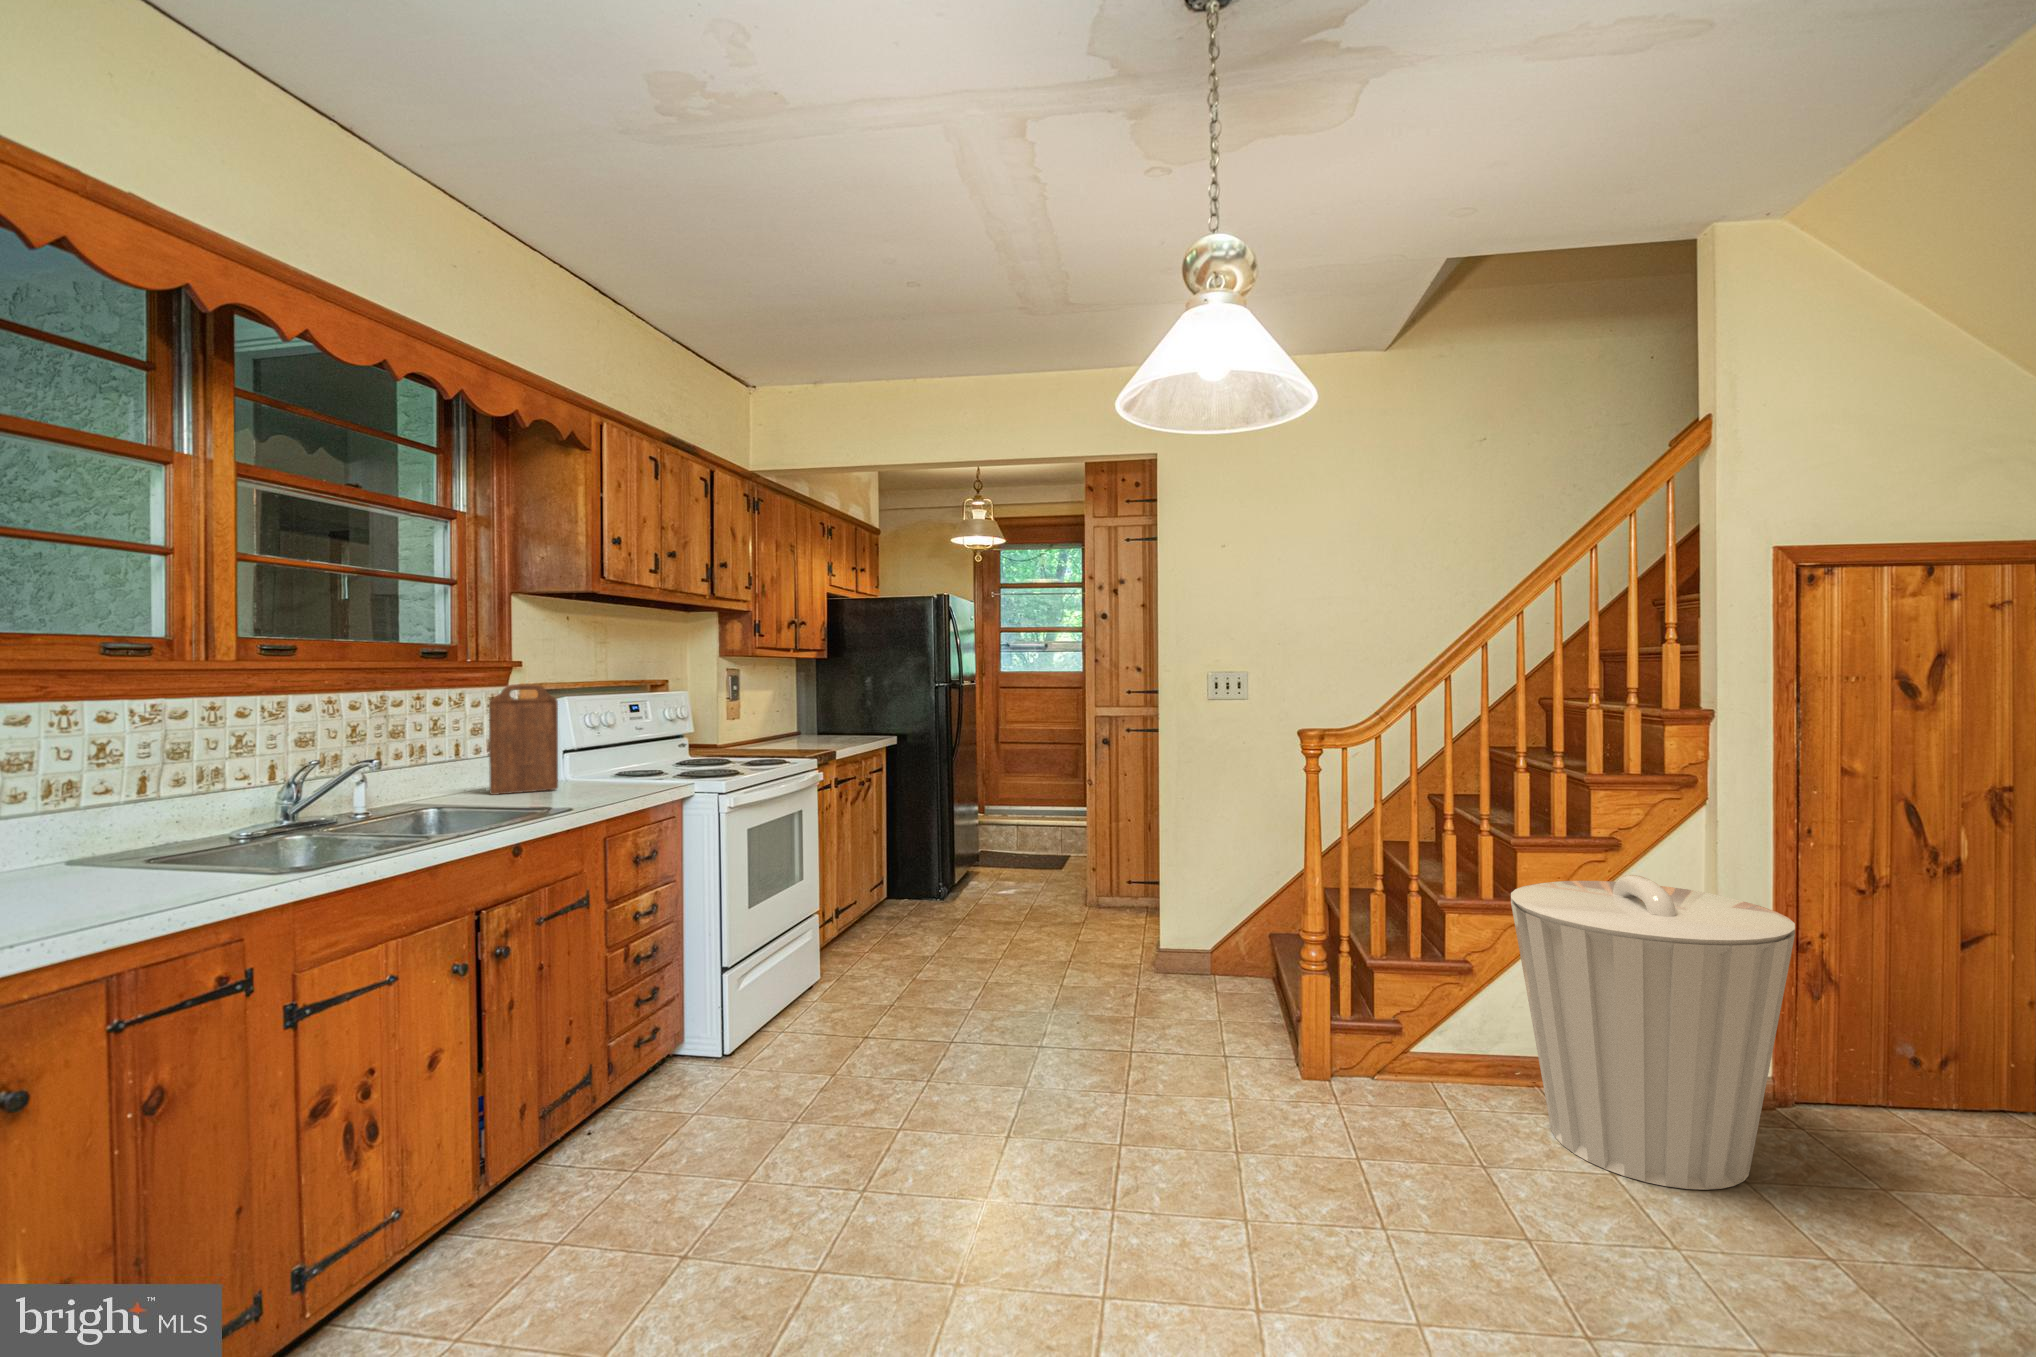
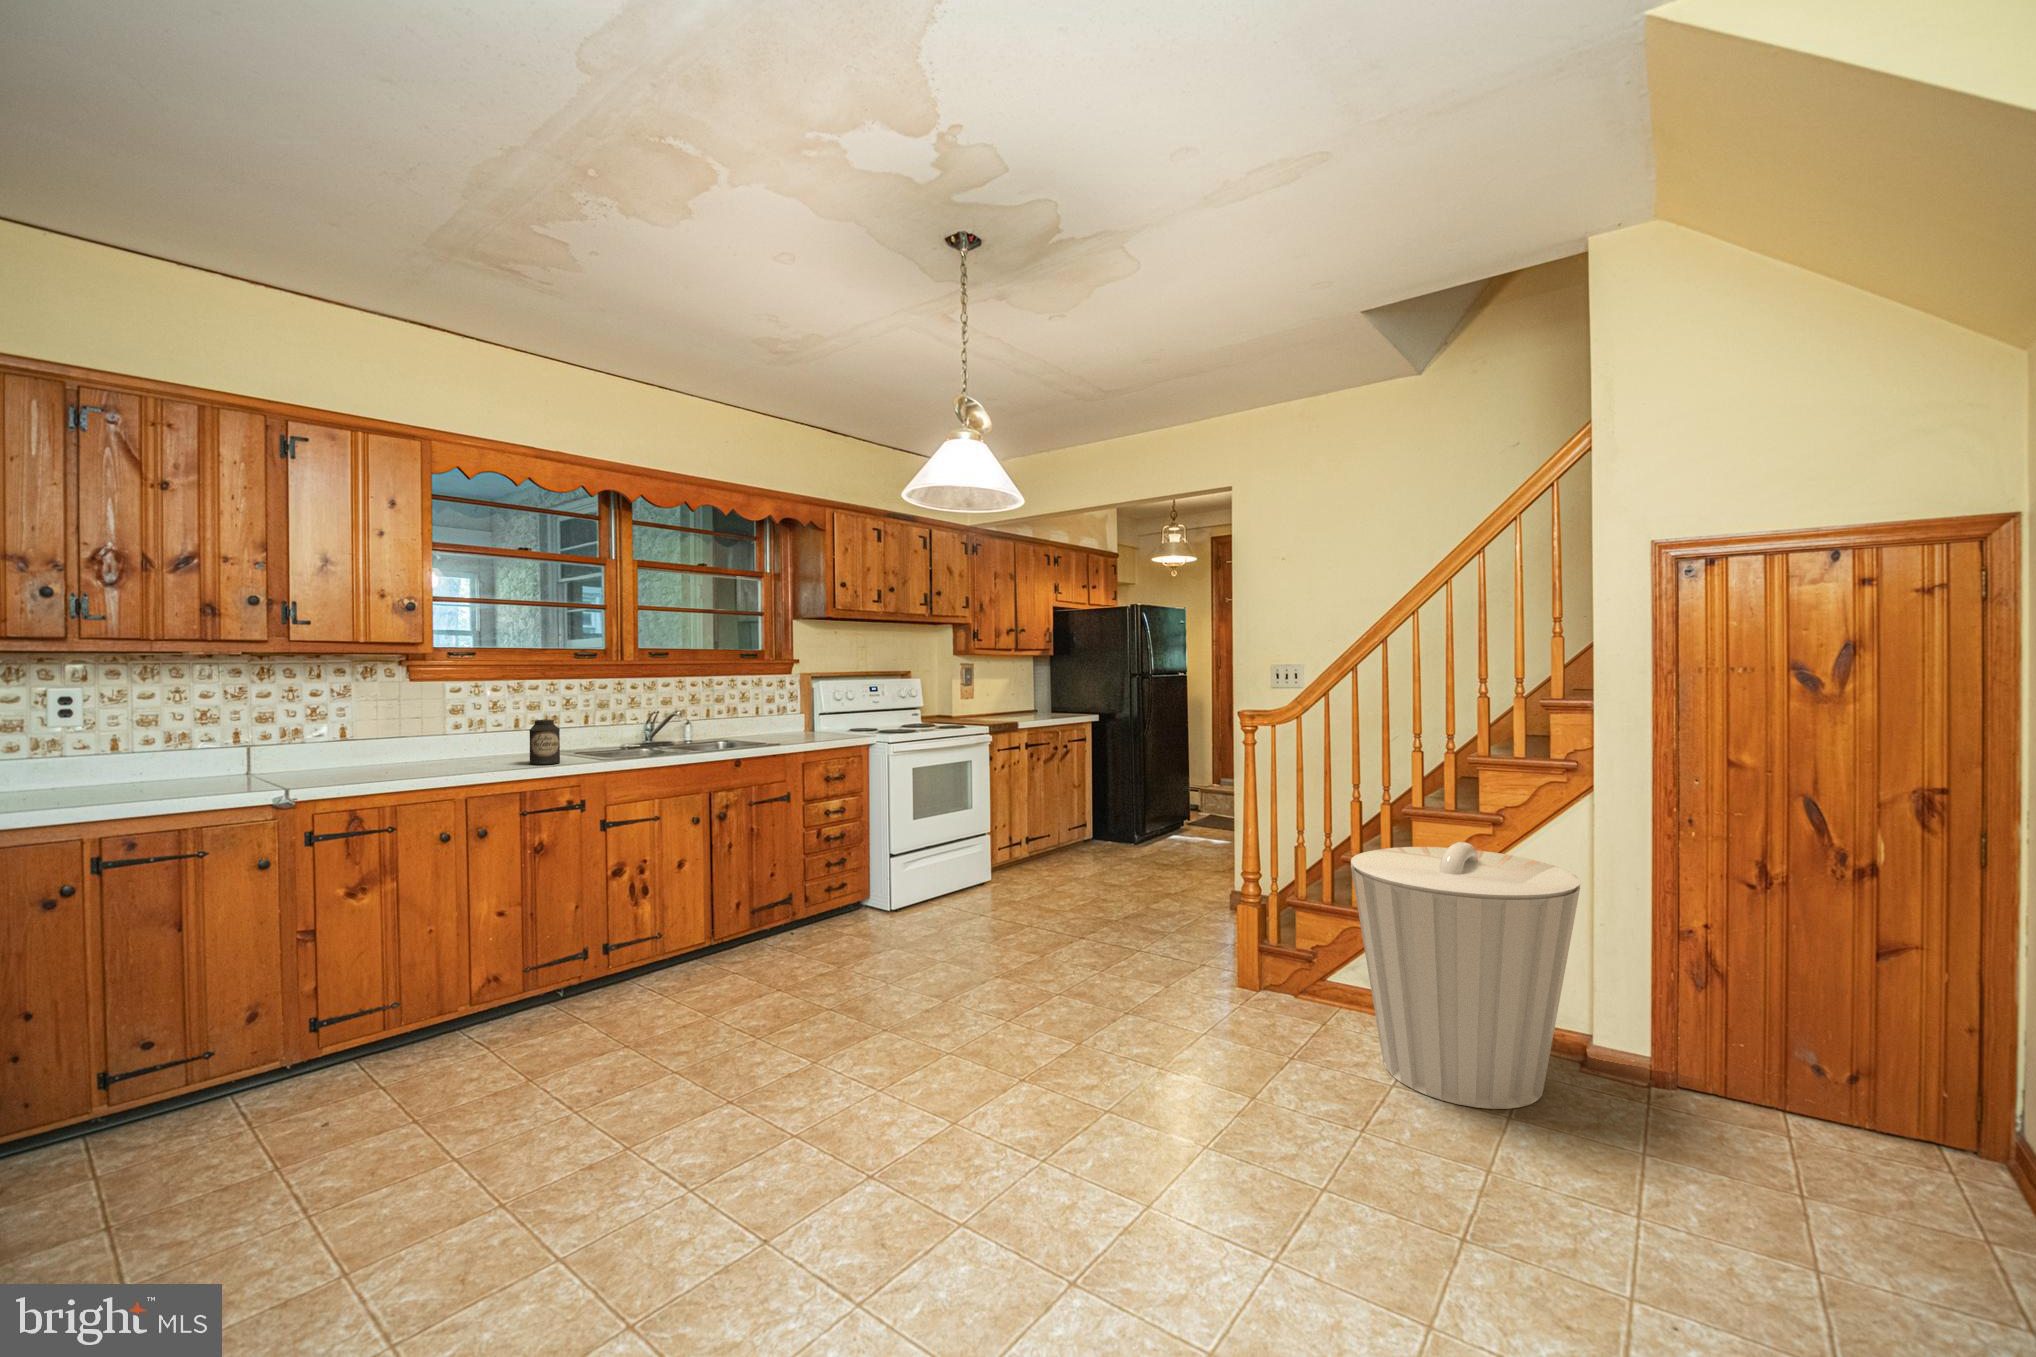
cutting board: present [489,684,558,795] -> none [766,674,804,737]
canister: none [71,794,157,903] -> present [529,719,560,764]

